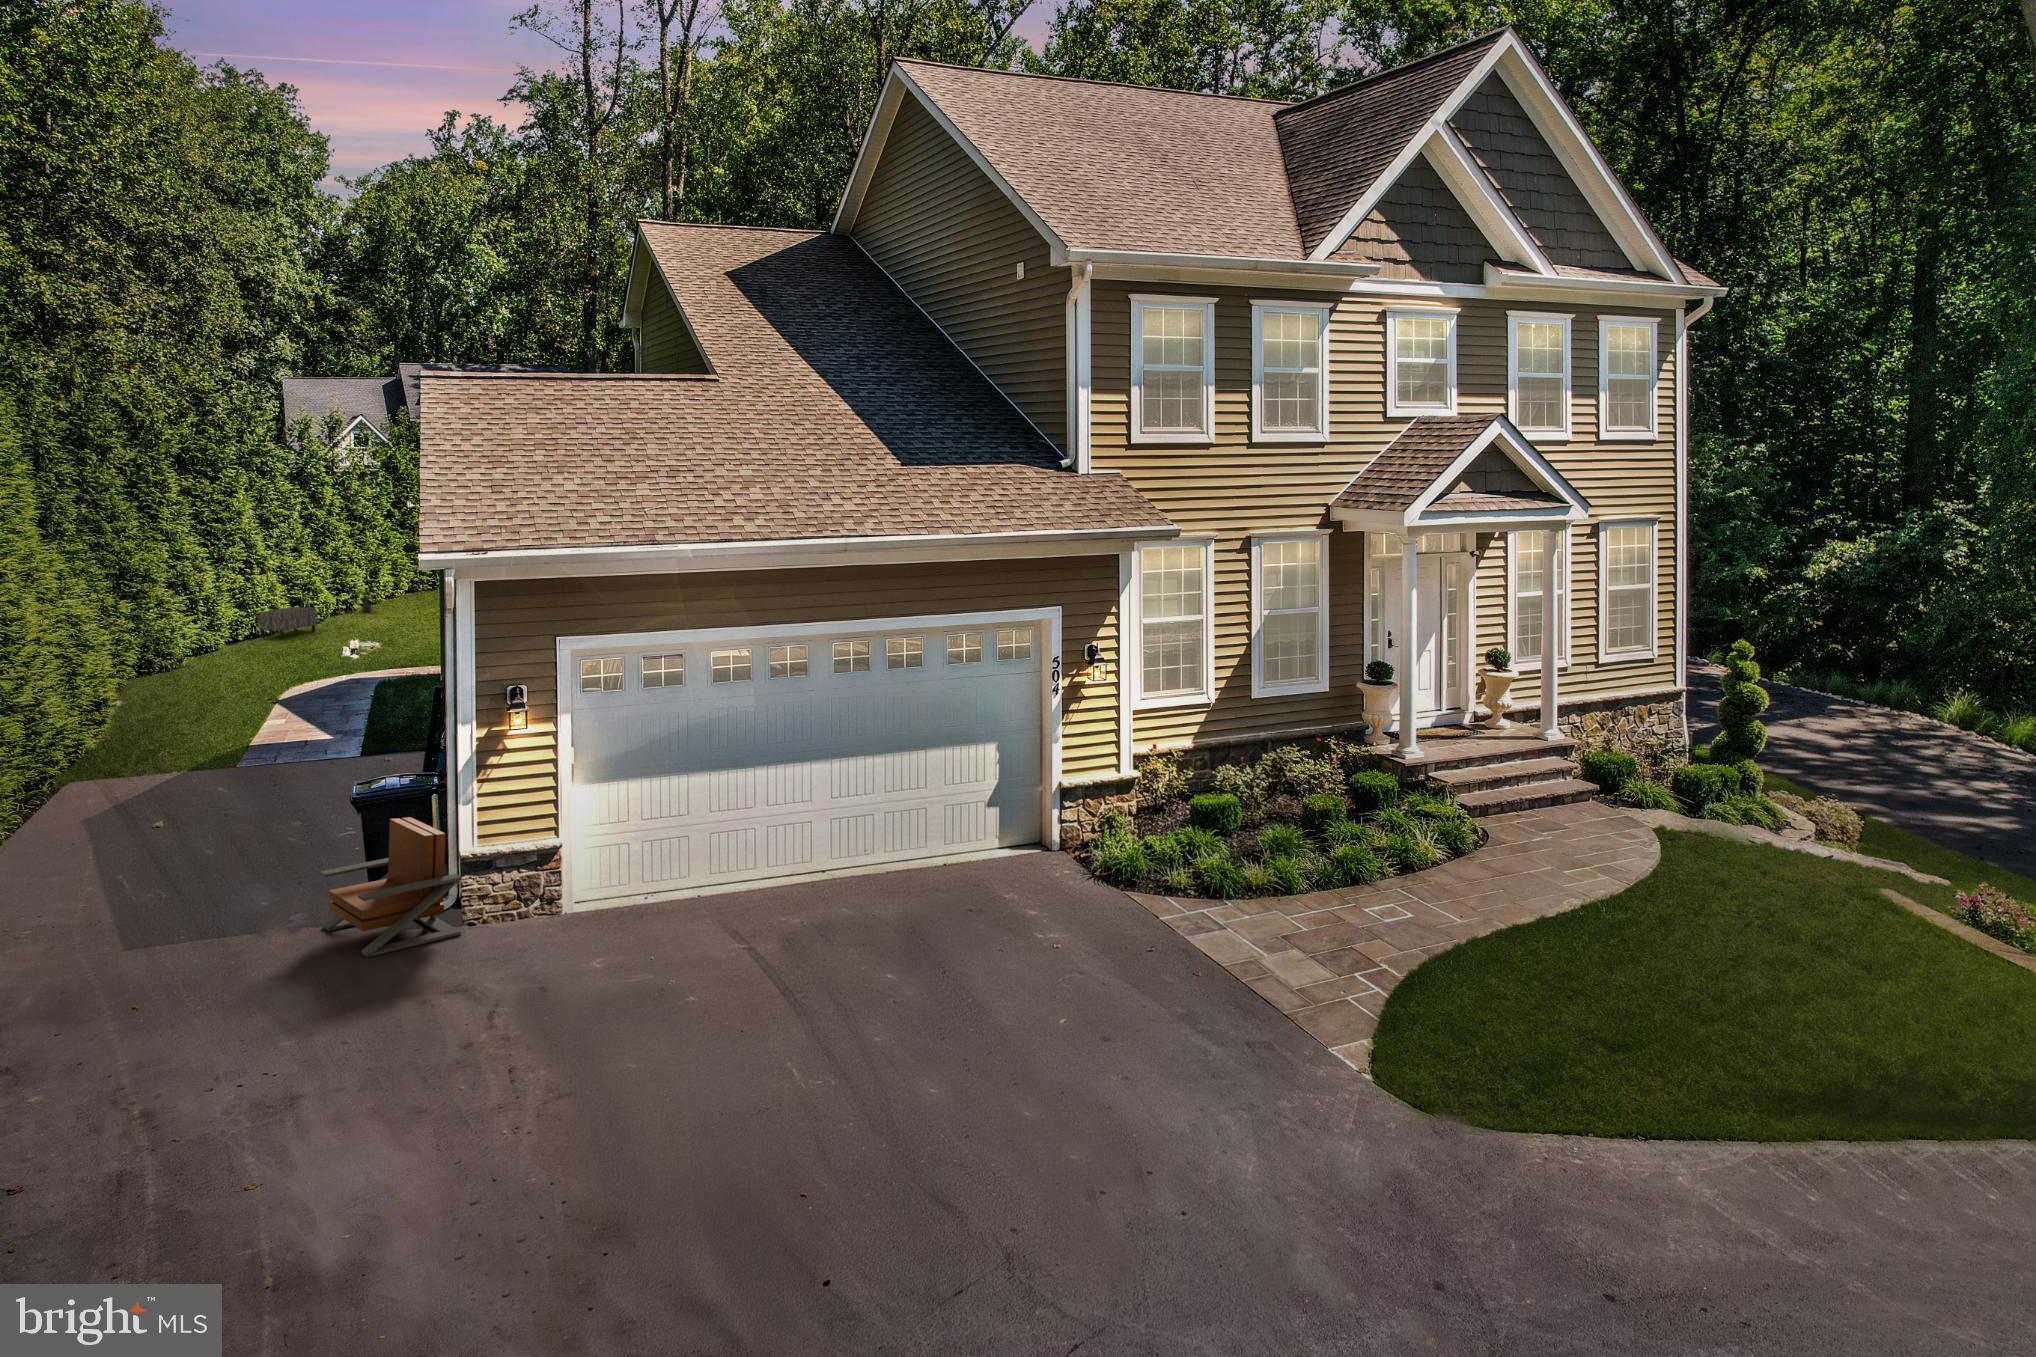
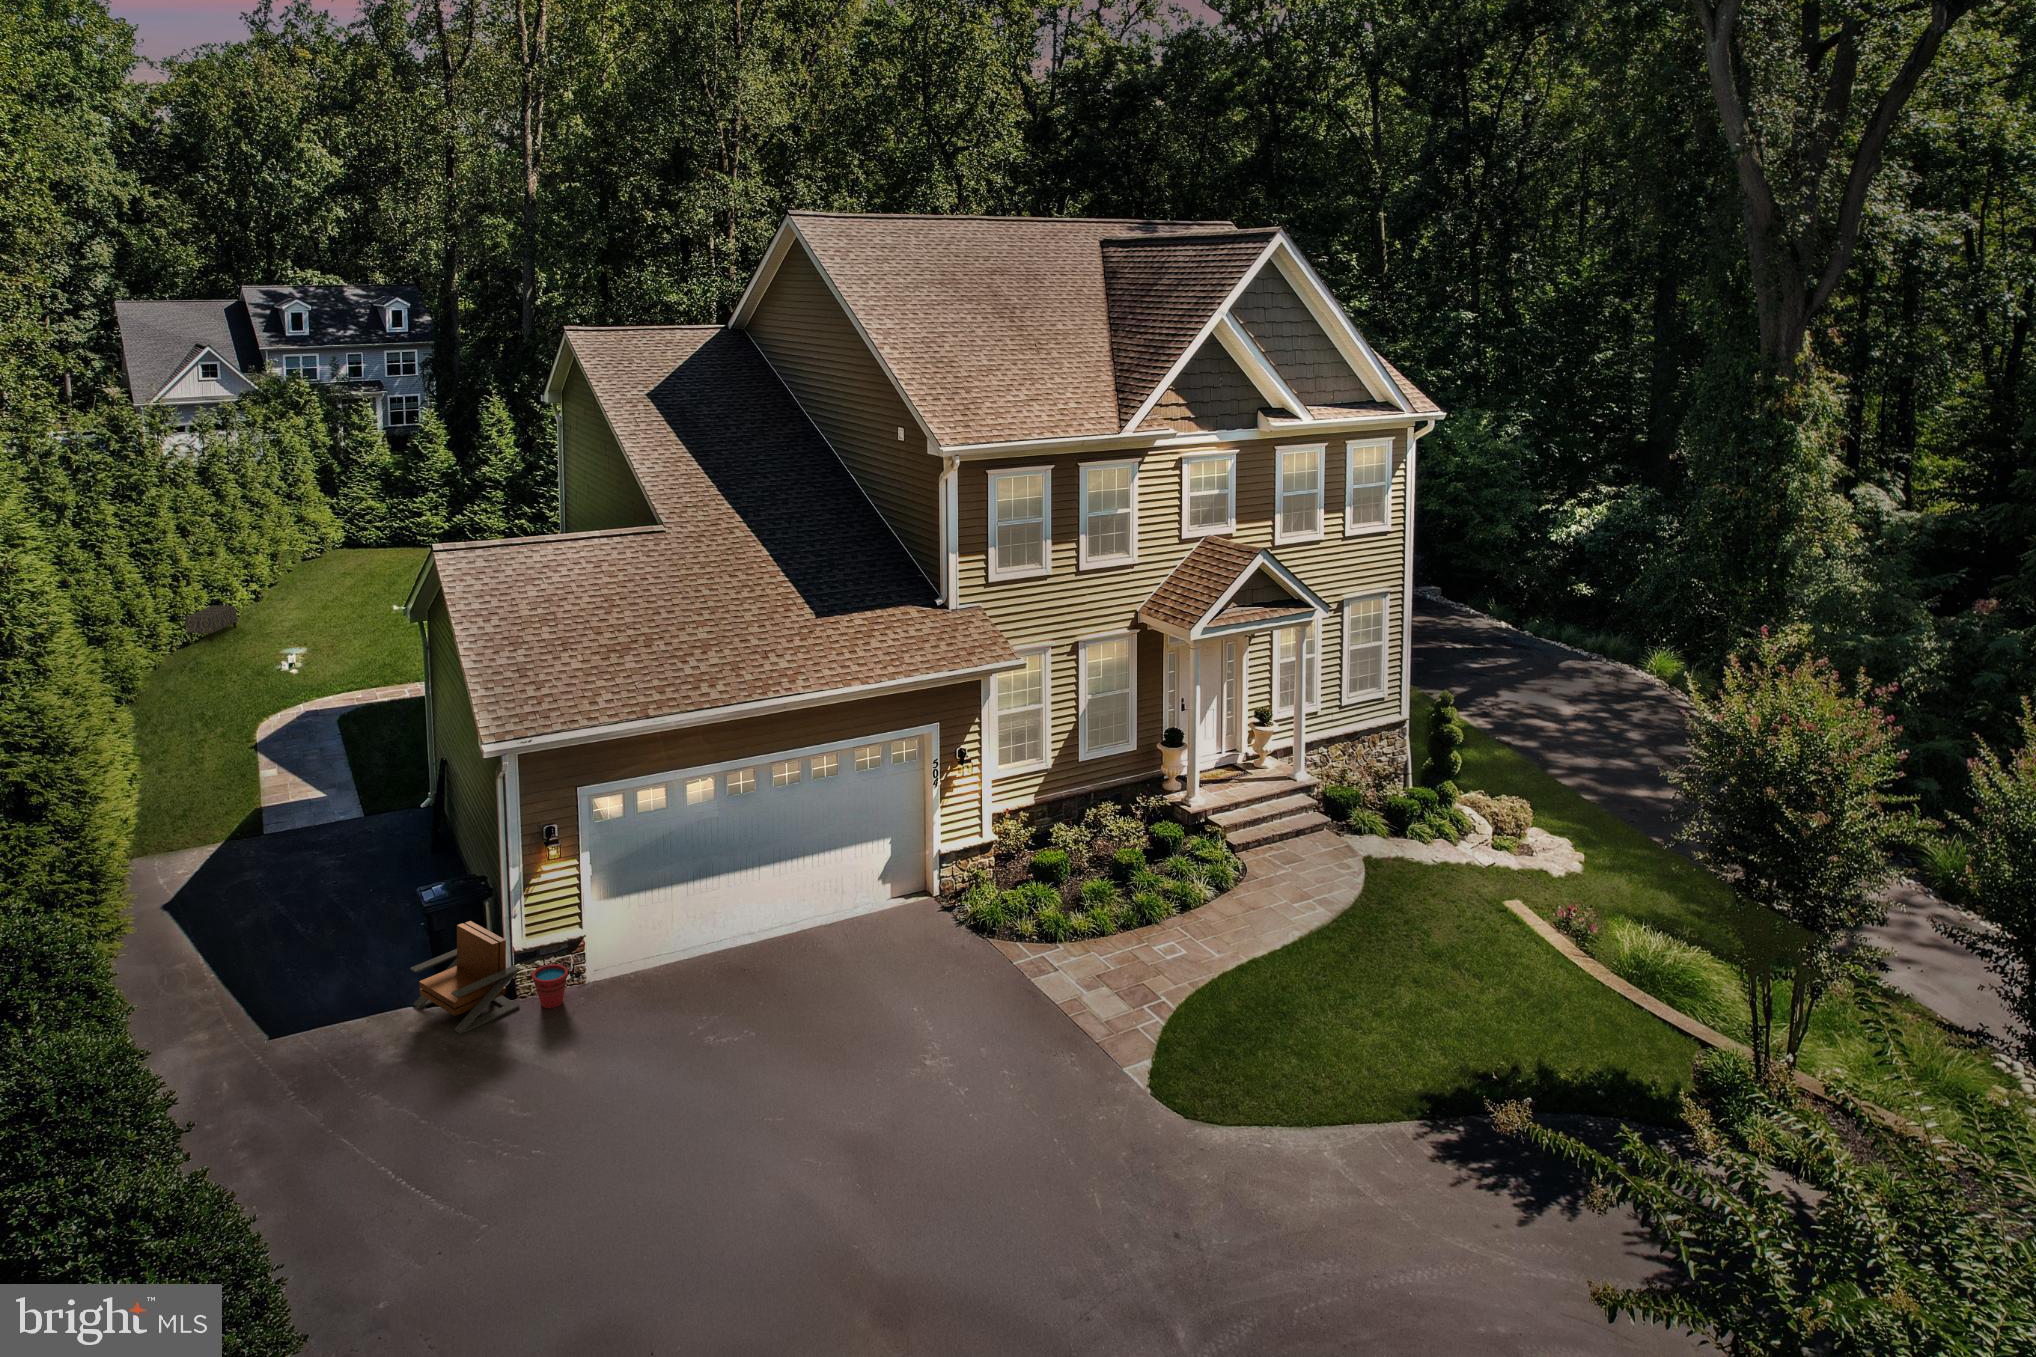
decorative plant: present [360,589,372,612] -> none [257,574,287,597]
bucket: none [479,879,530,937] -> present [532,964,568,1008]

